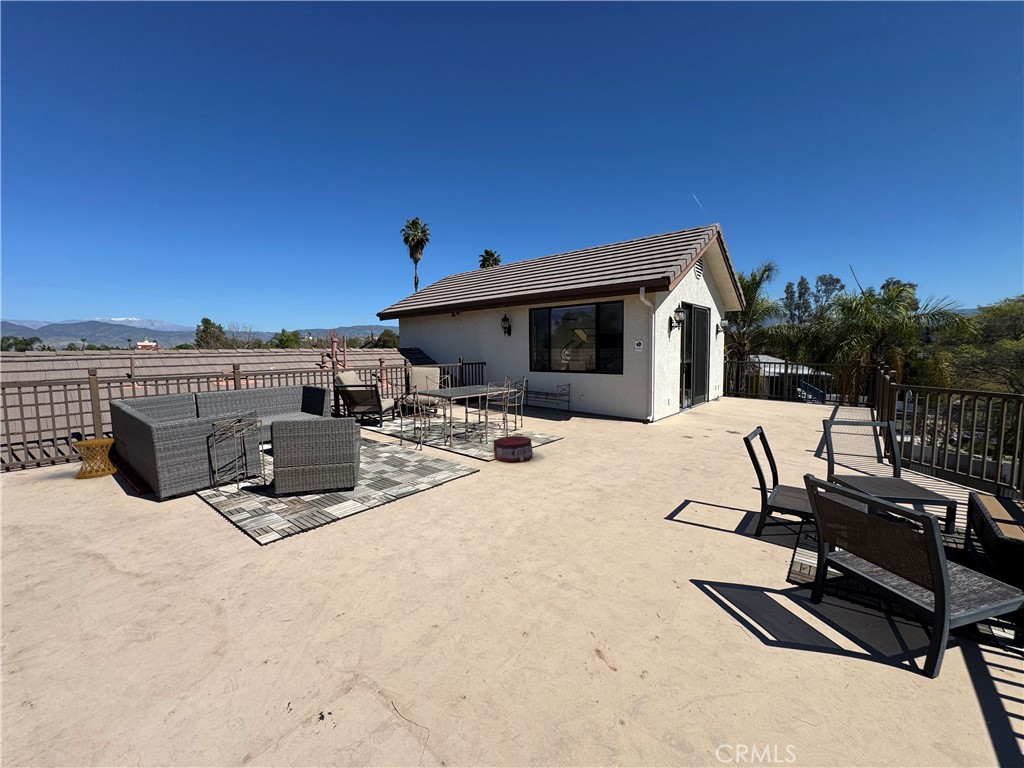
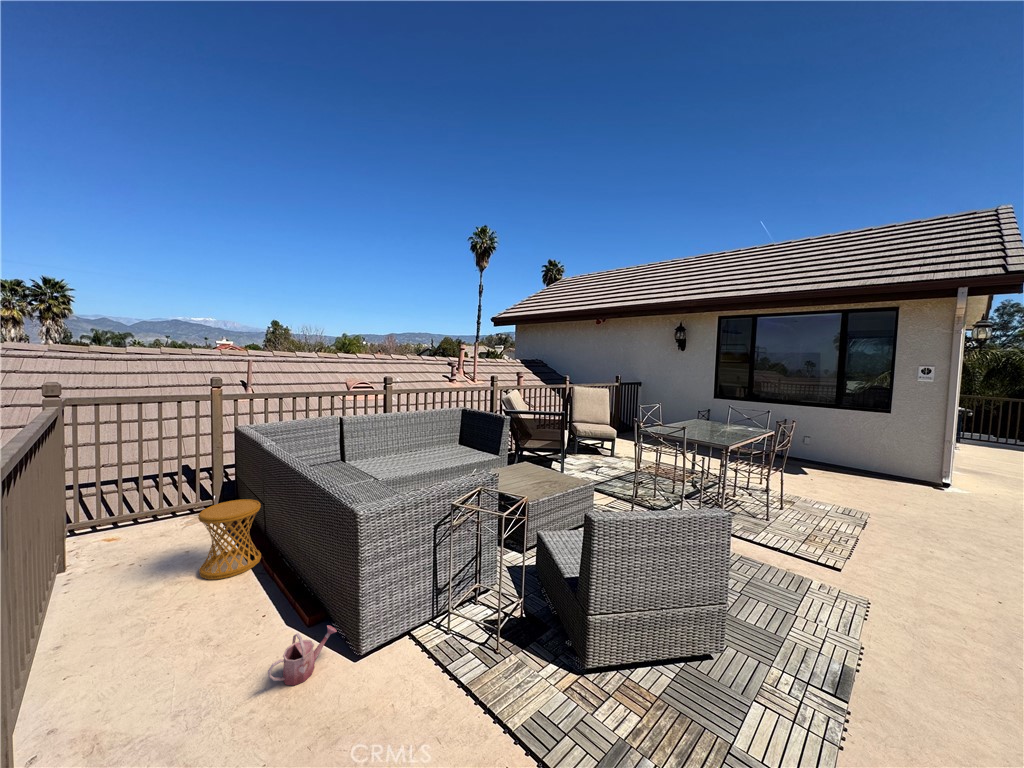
pouf: present [493,436,533,462] -> none [865,518,968,582]
watering can: none [97,479,138,499] -> present [268,625,337,685]

